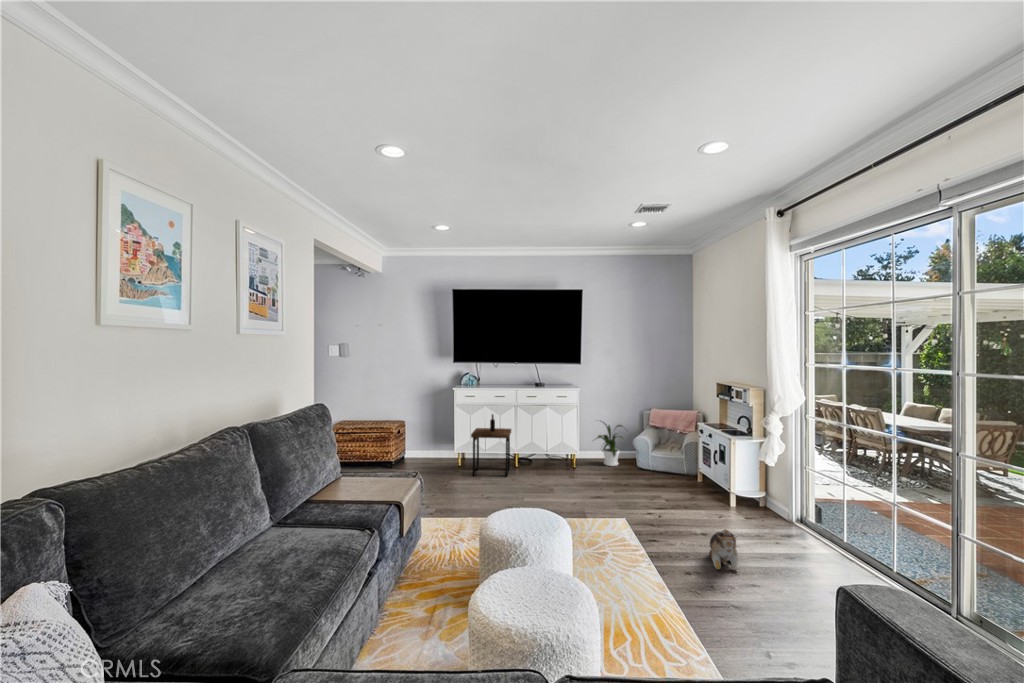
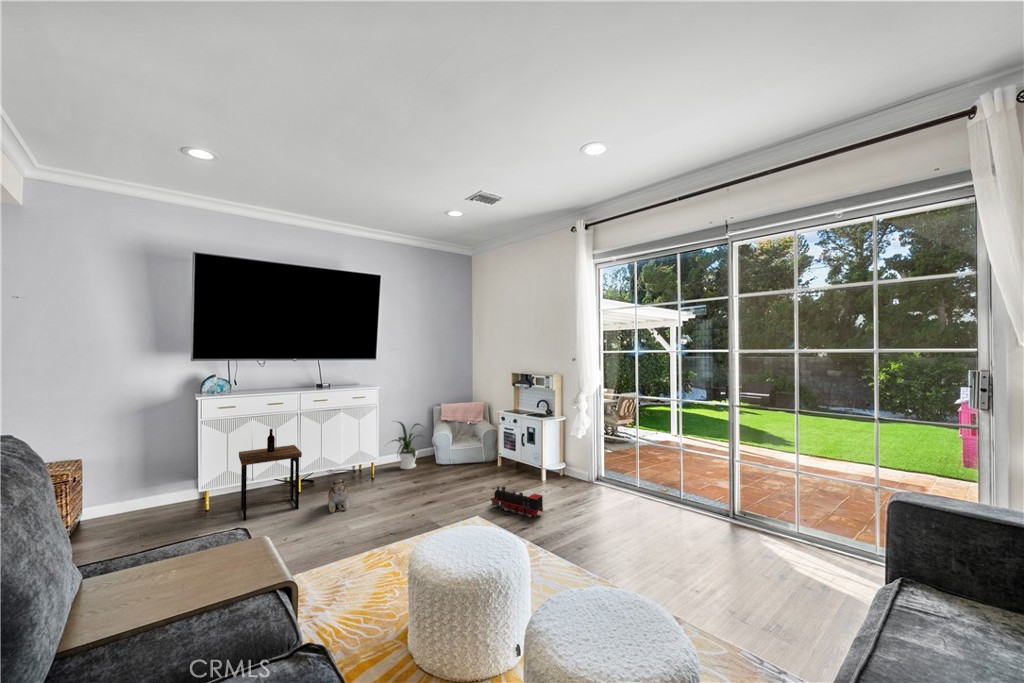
toy train: none [646,496,690,534] -> present [491,486,543,517]
plush toy: present [709,529,738,570] -> present [328,479,349,513]

